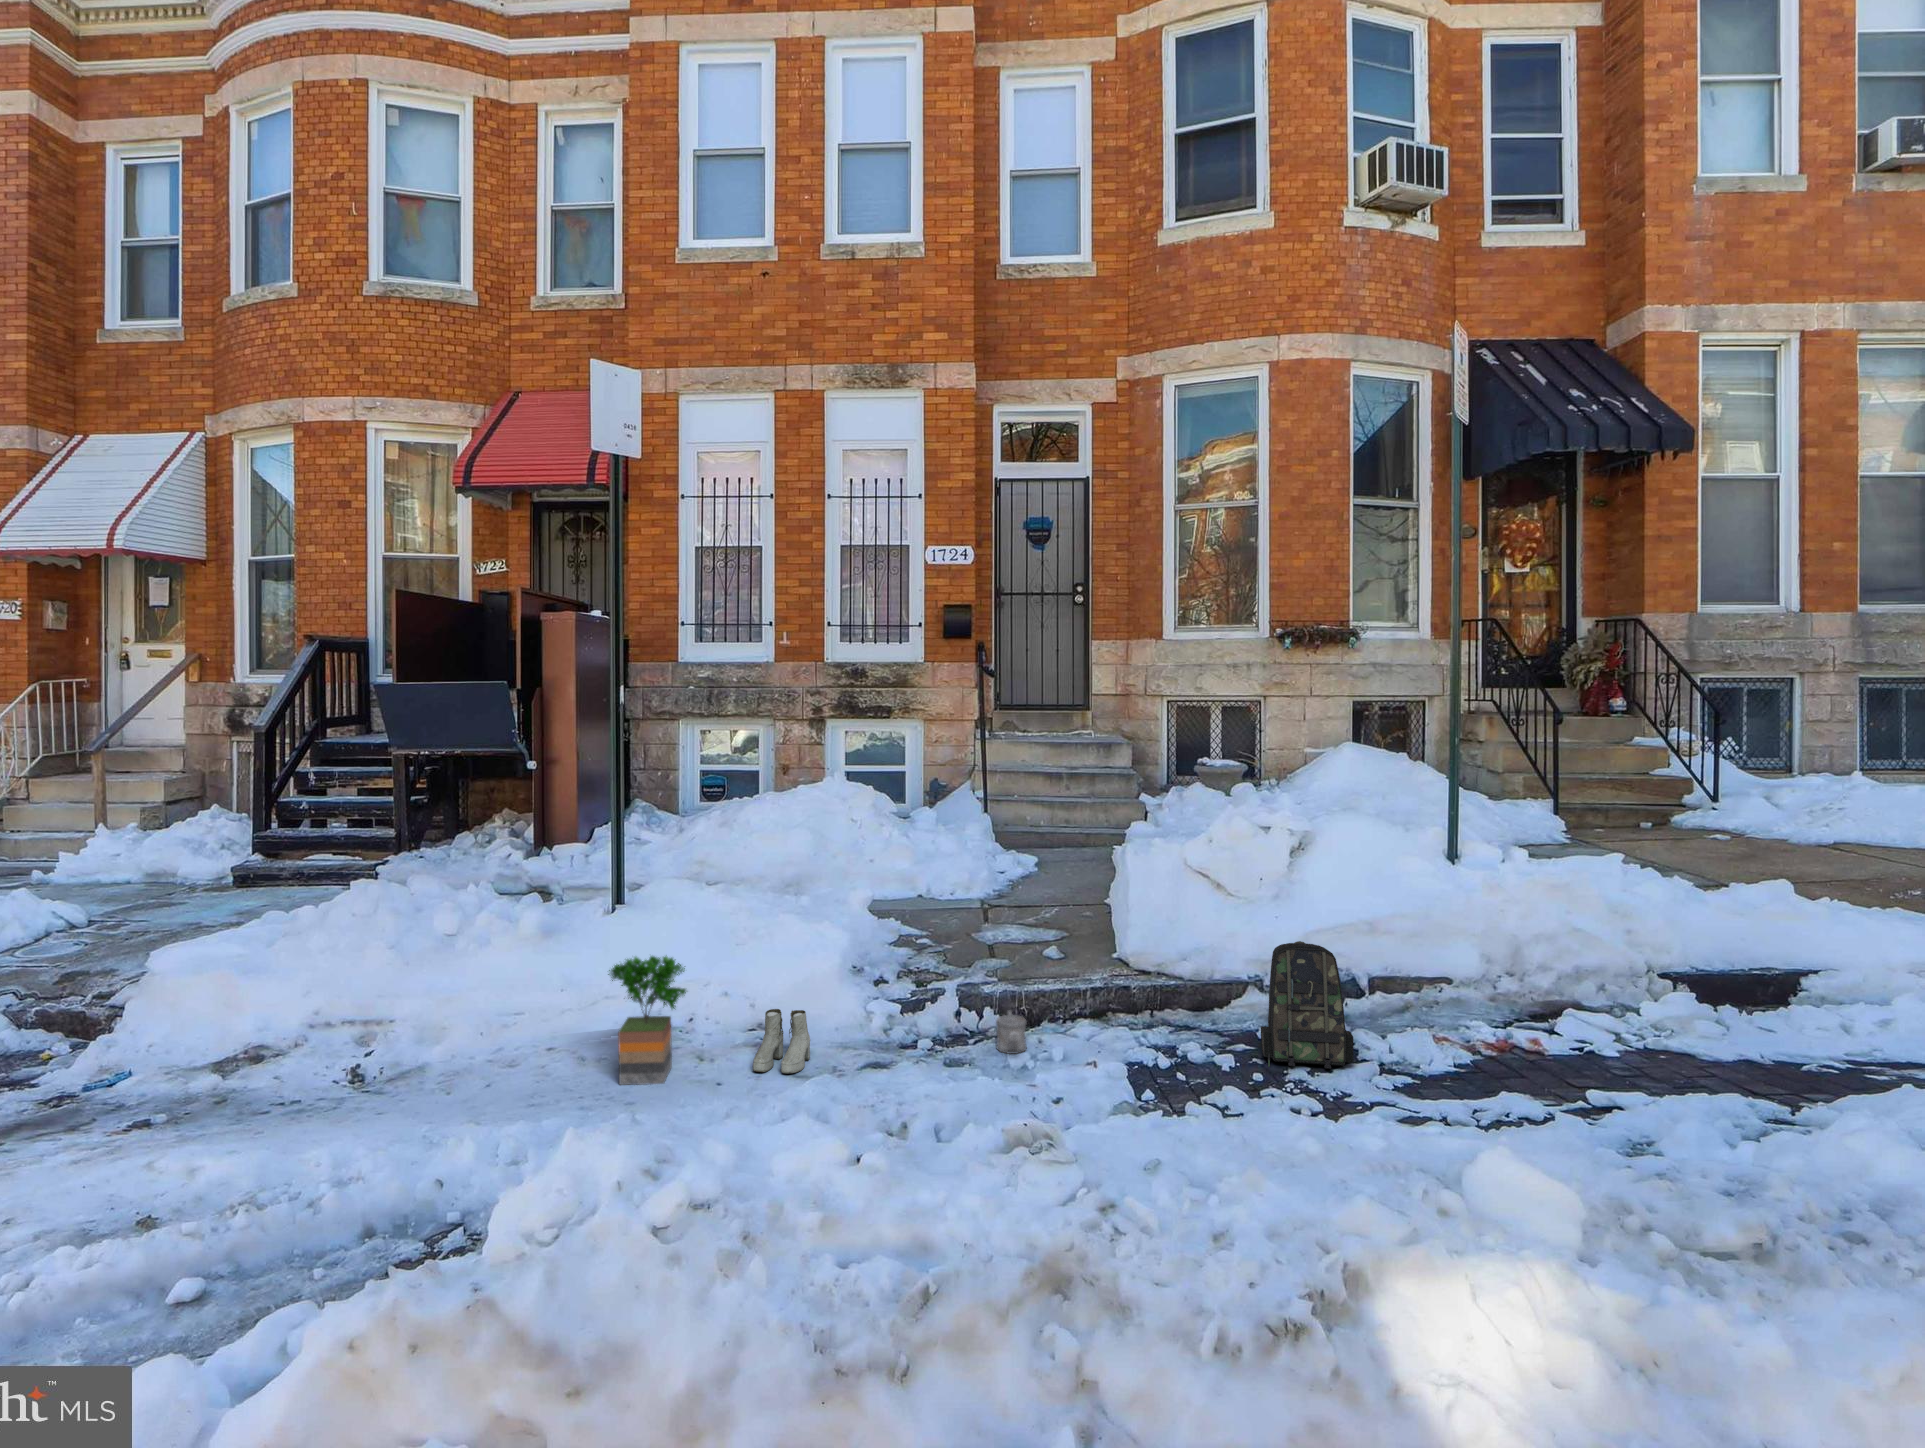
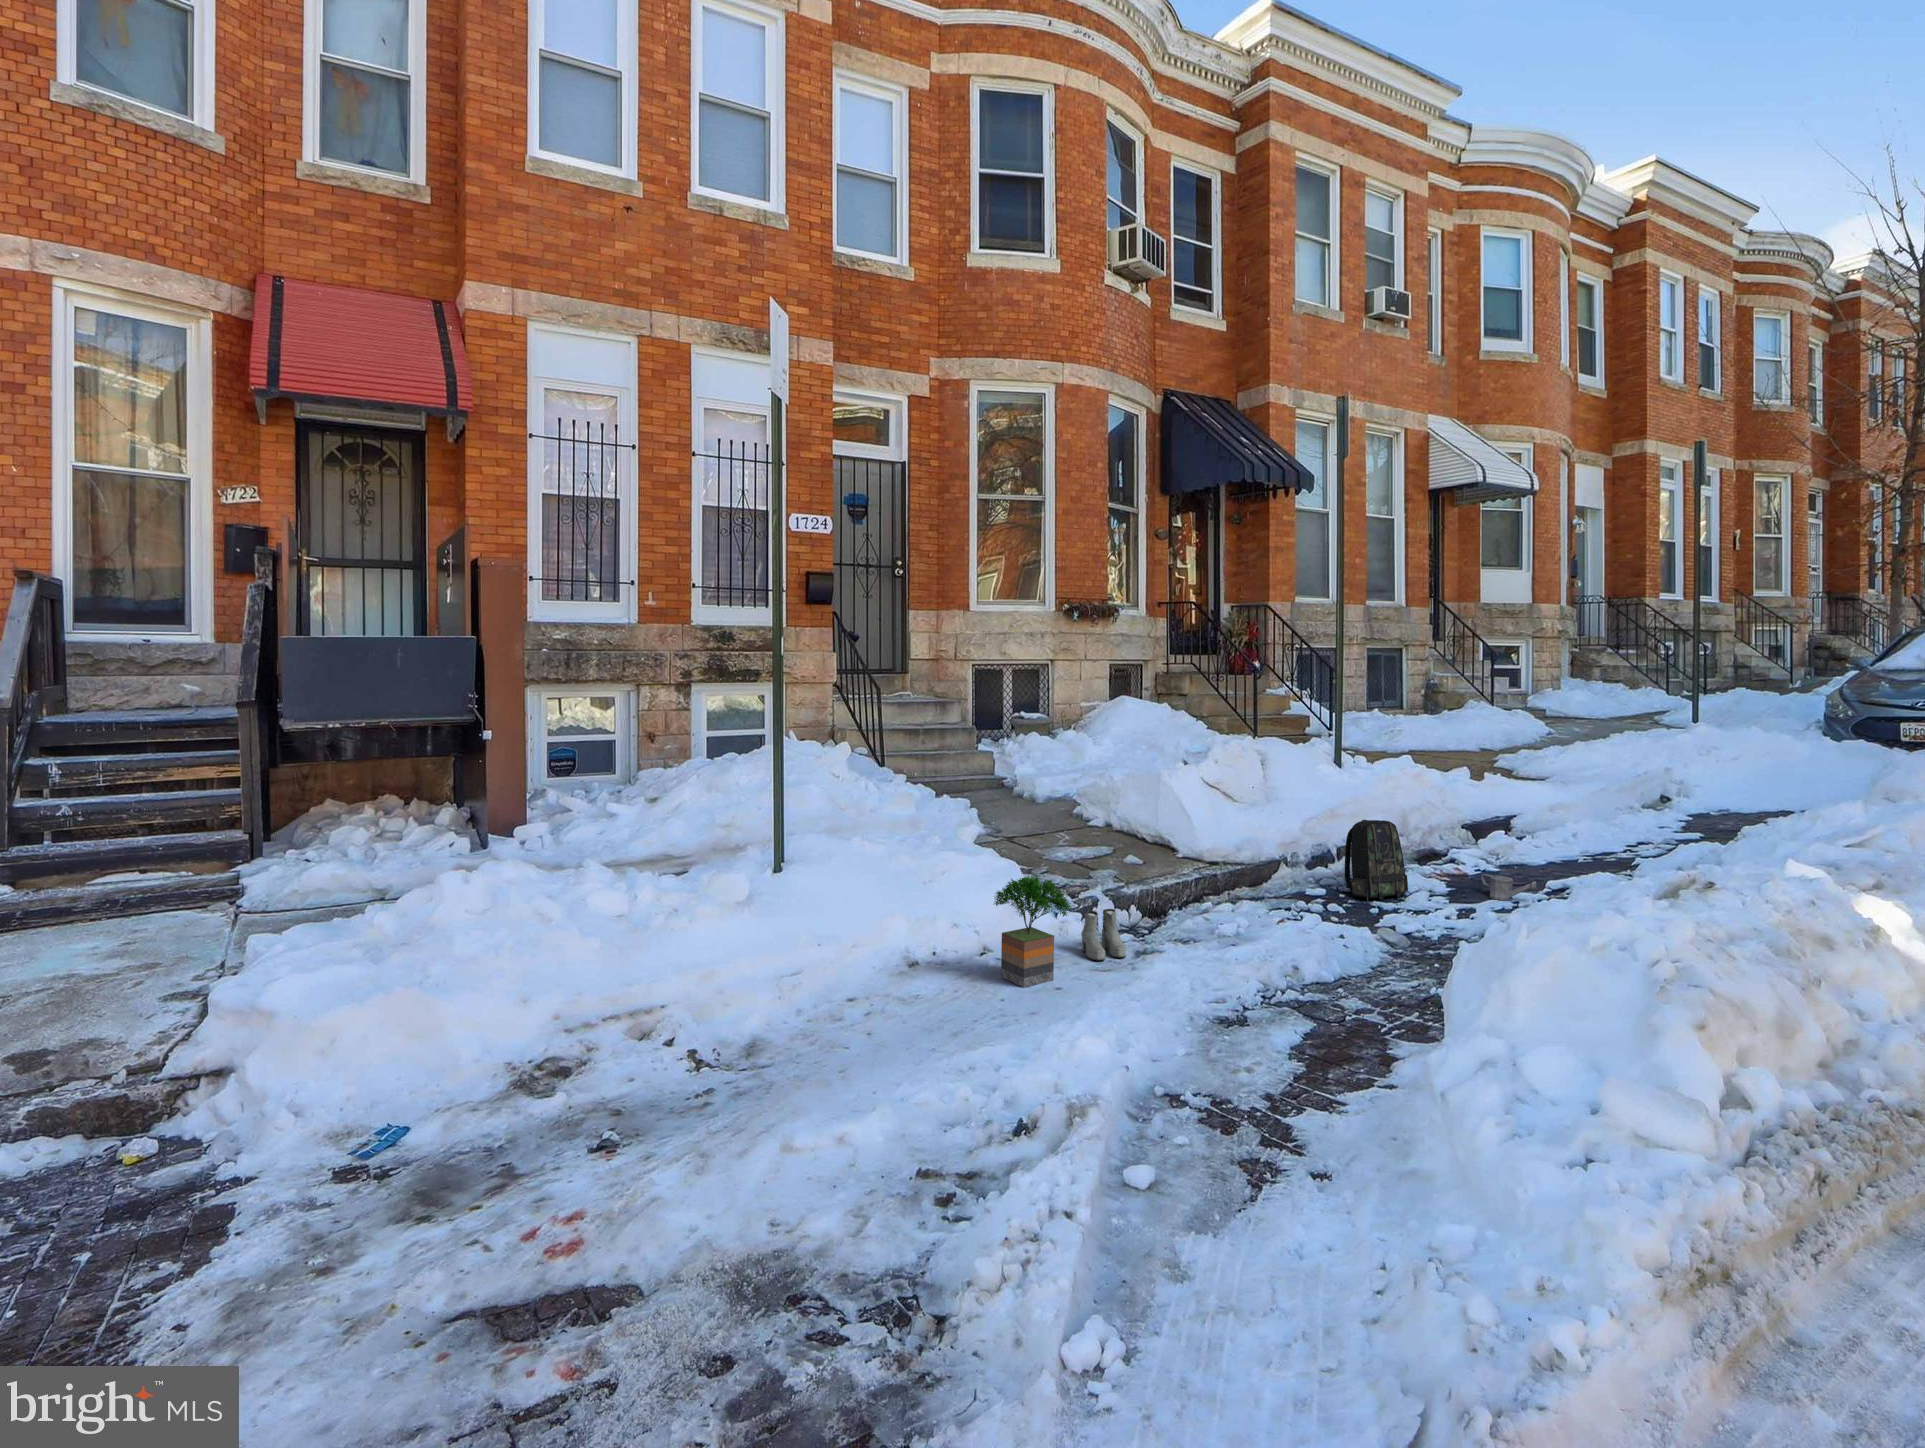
watering can: present [996,1010,1027,1054] -> present [1481,874,1536,901]

